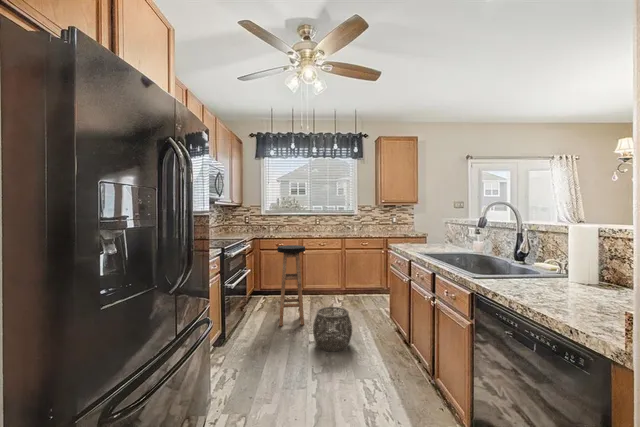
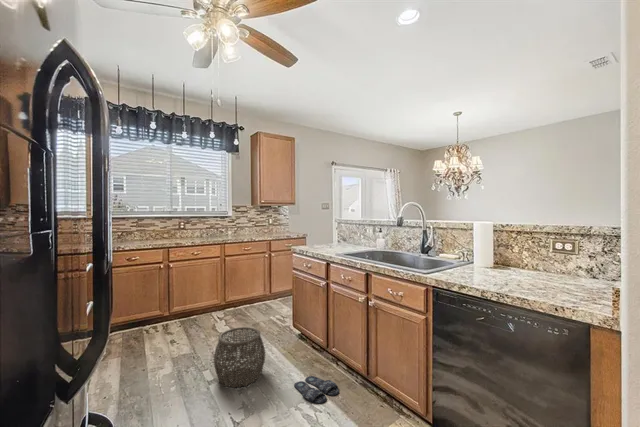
bar stool: present [277,245,305,326] -> none [146,255,189,368]
slippers: none [369,358,405,378] -> present [294,376,339,403]

